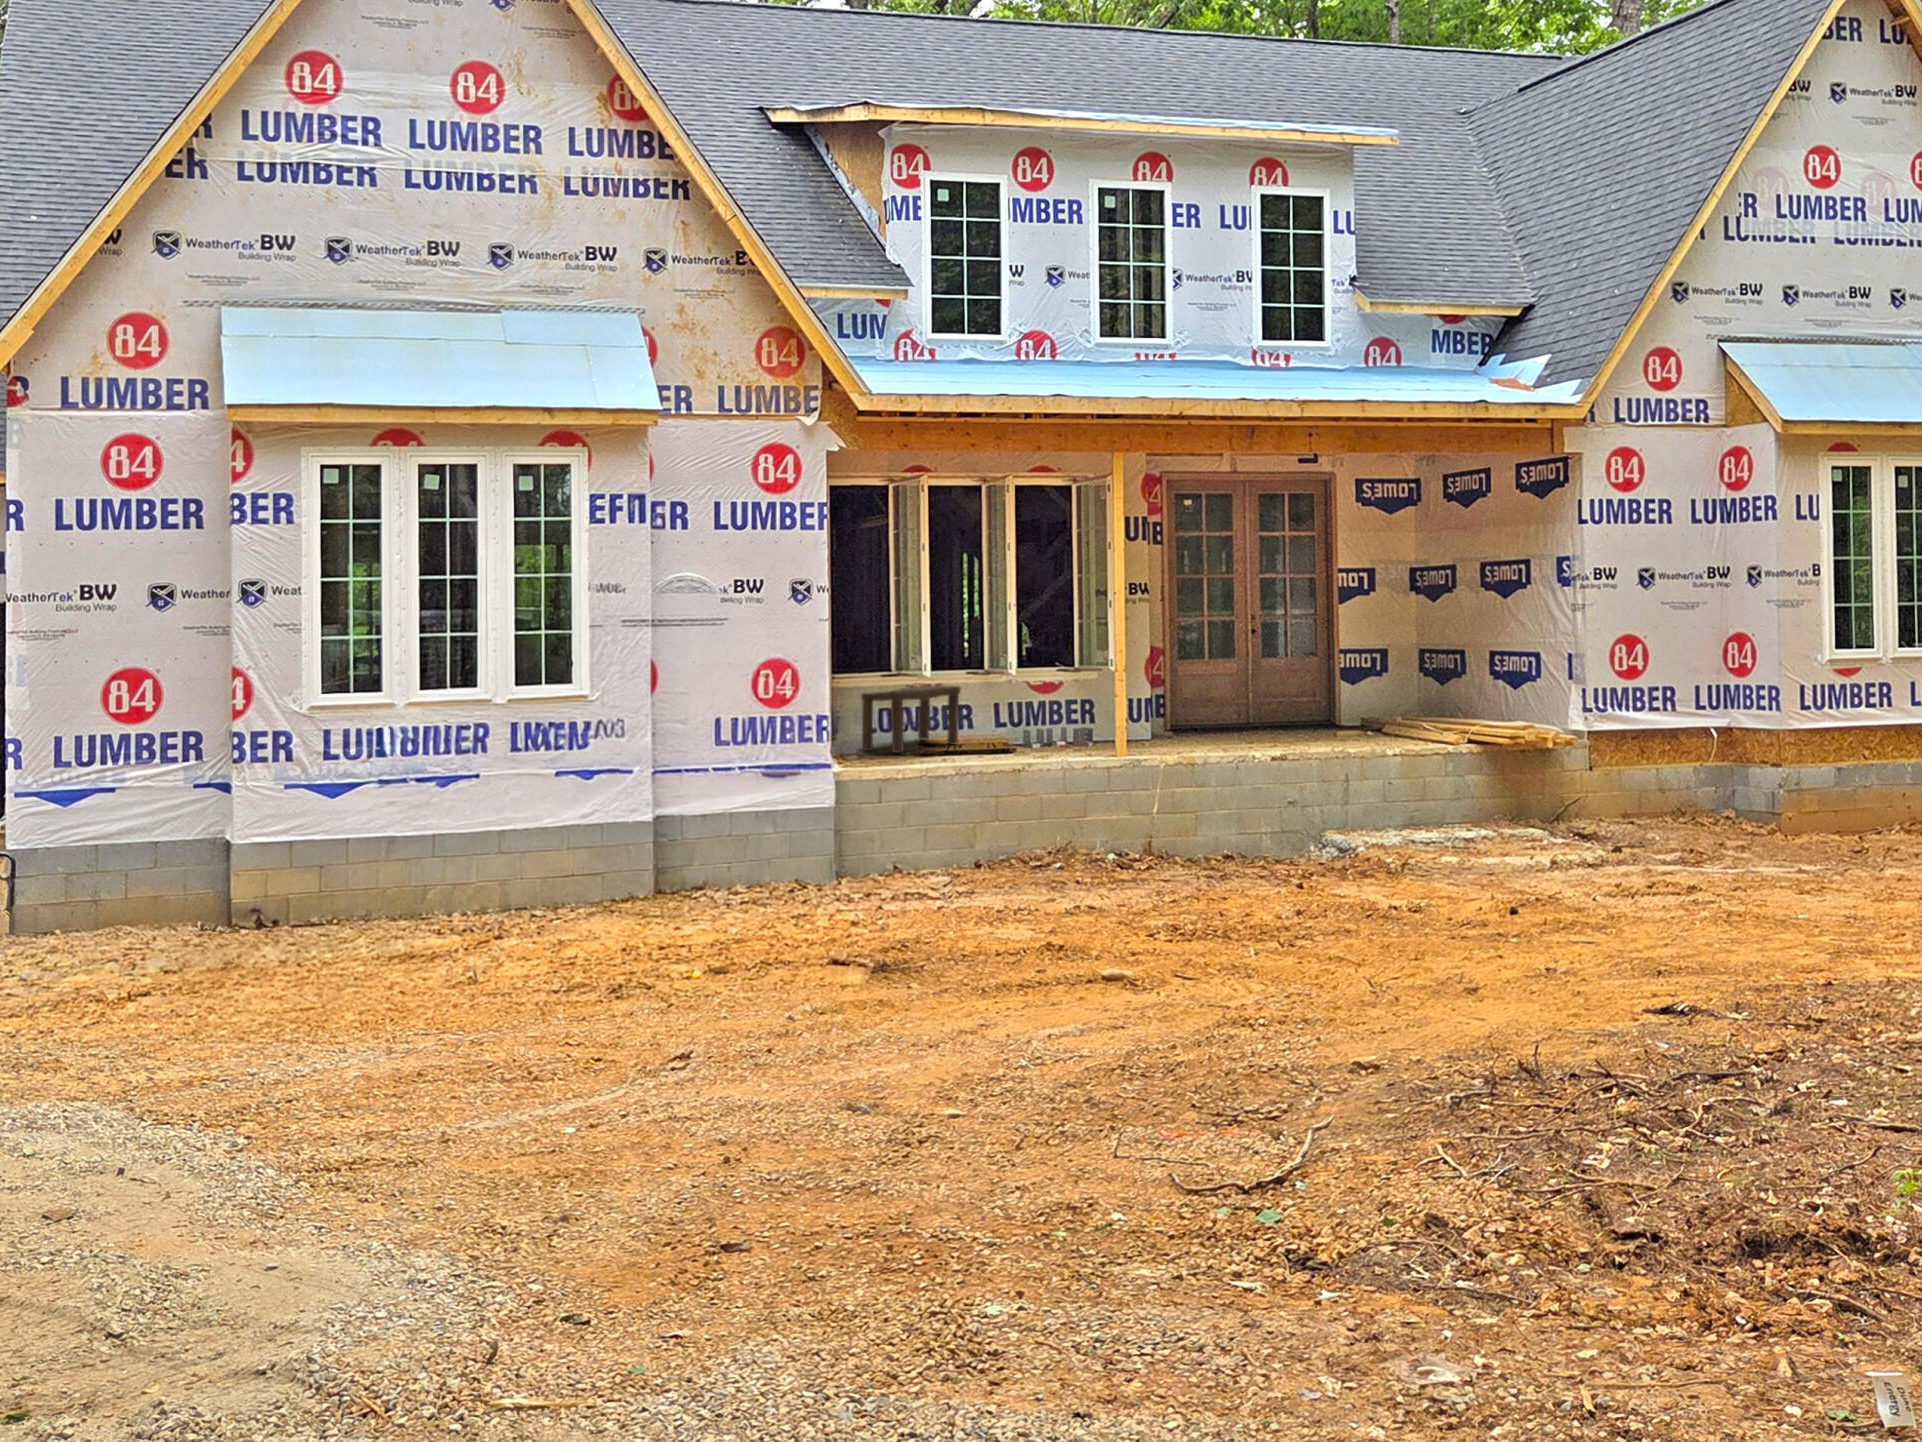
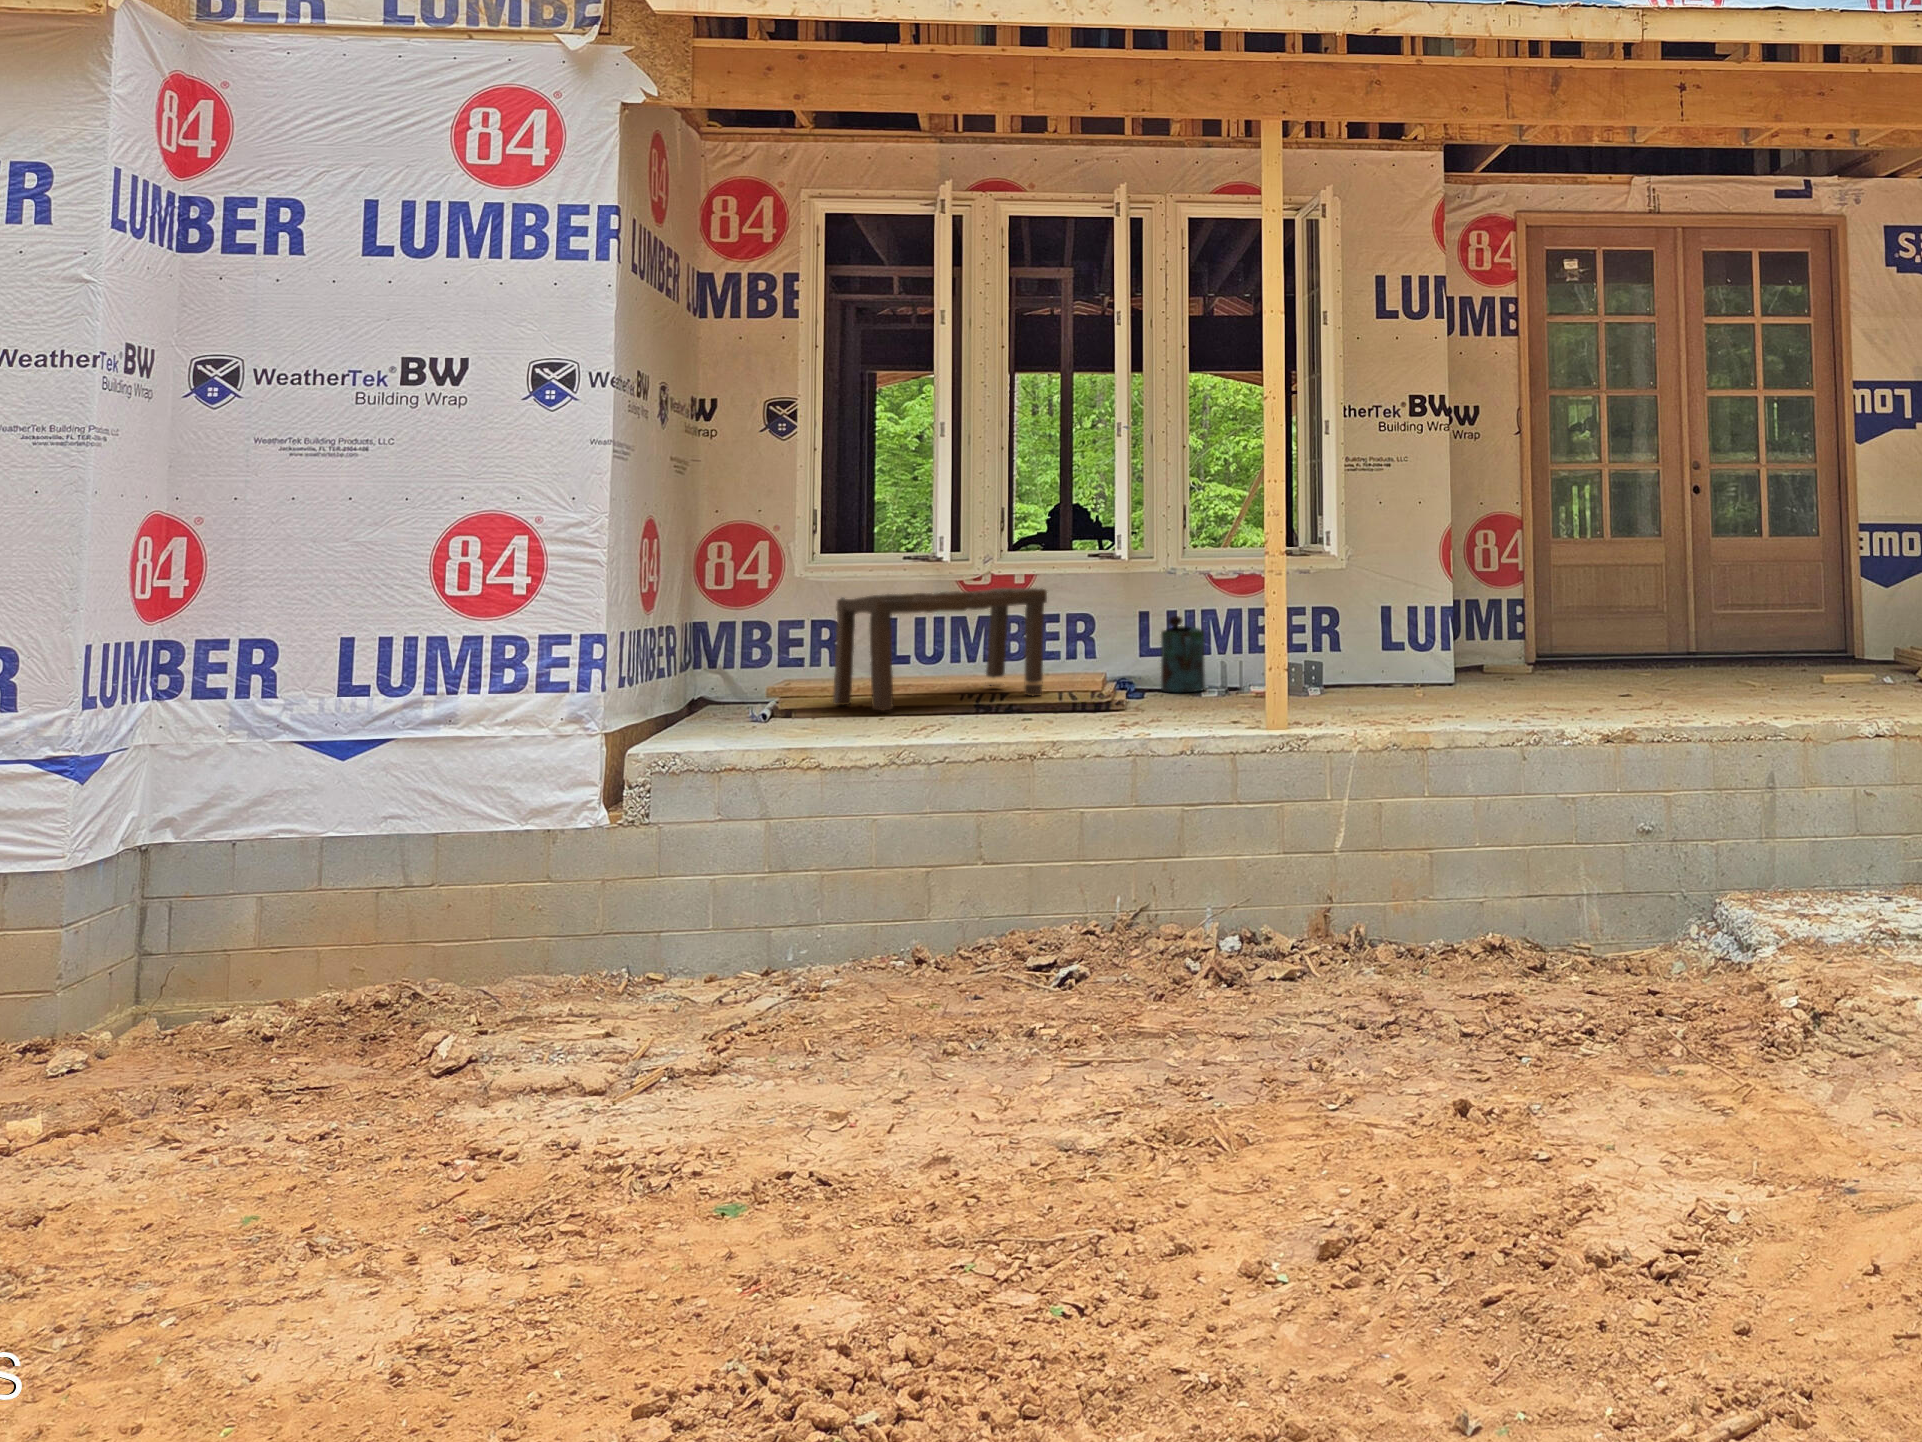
watering can: none [1007,699,1037,742] -> present [1161,616,1205,692]

